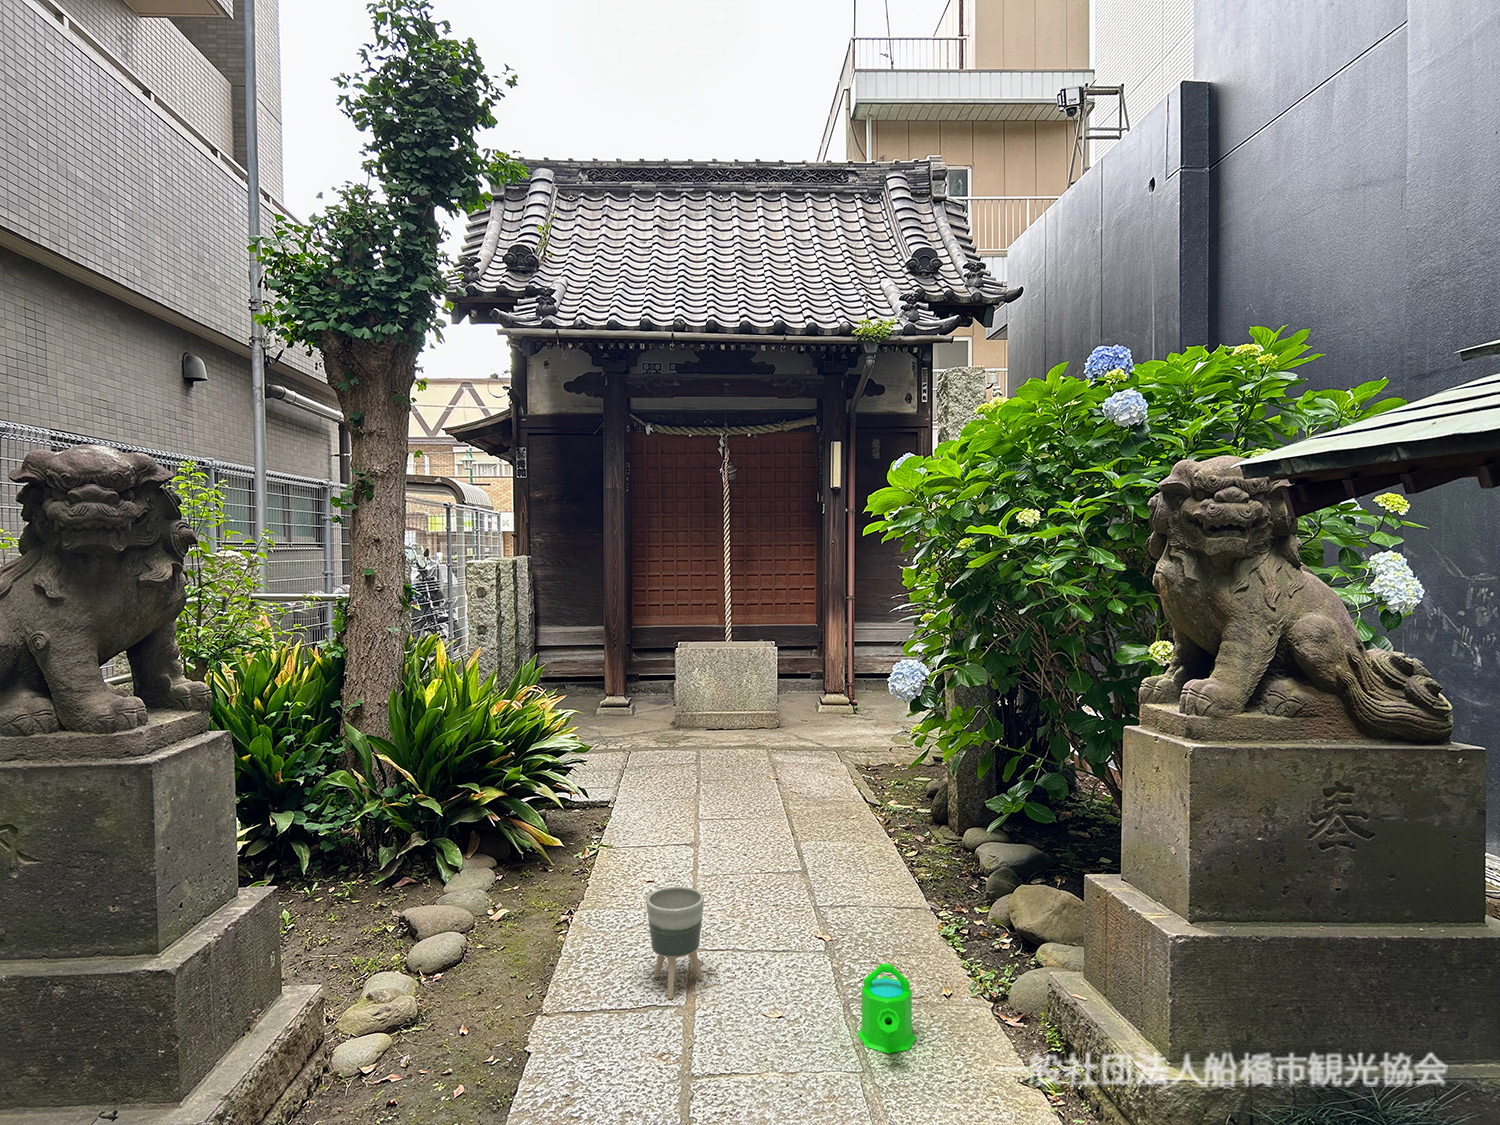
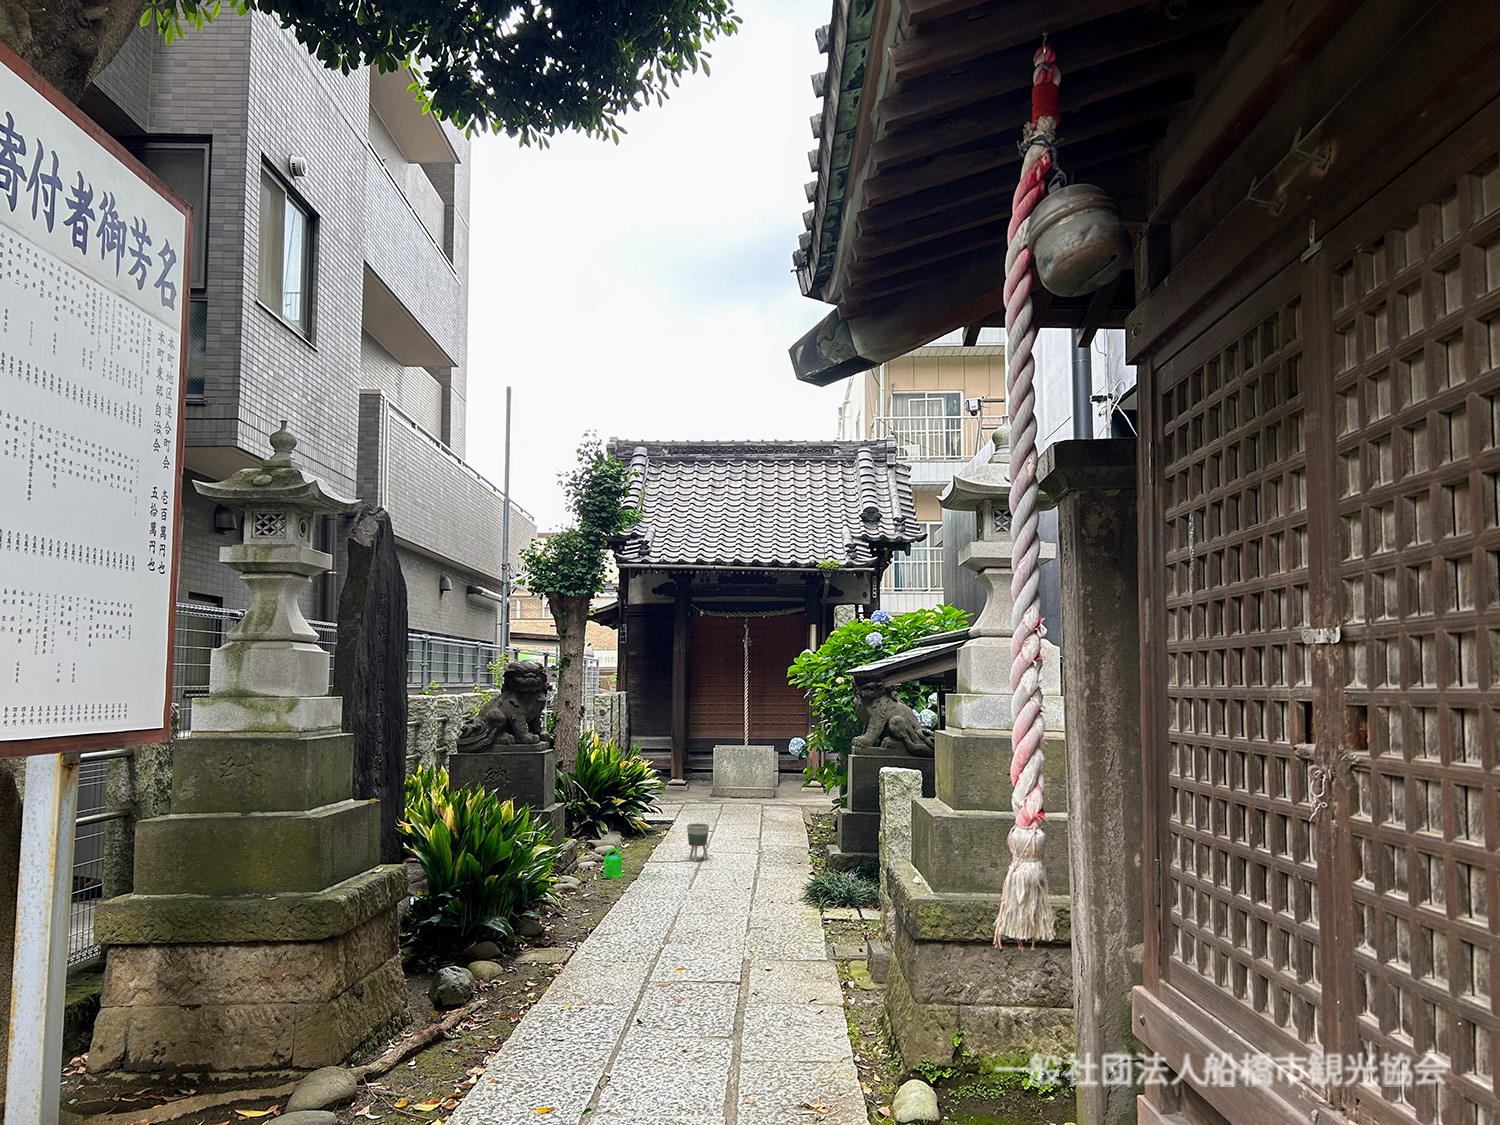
watering can: present [858,963,916,1053] -> present [604,848,623,877]

